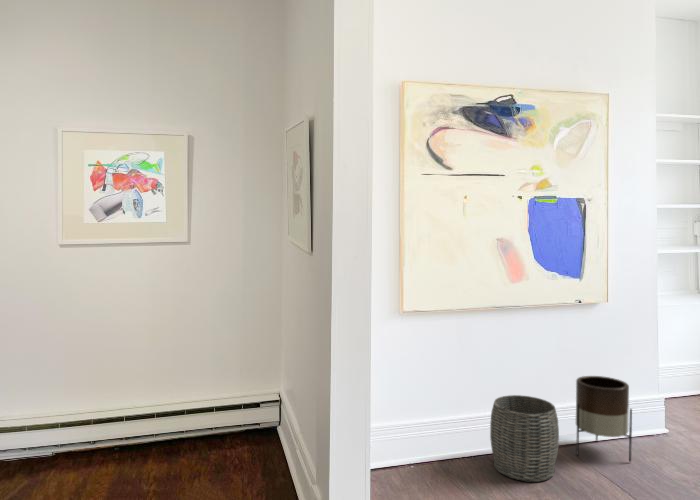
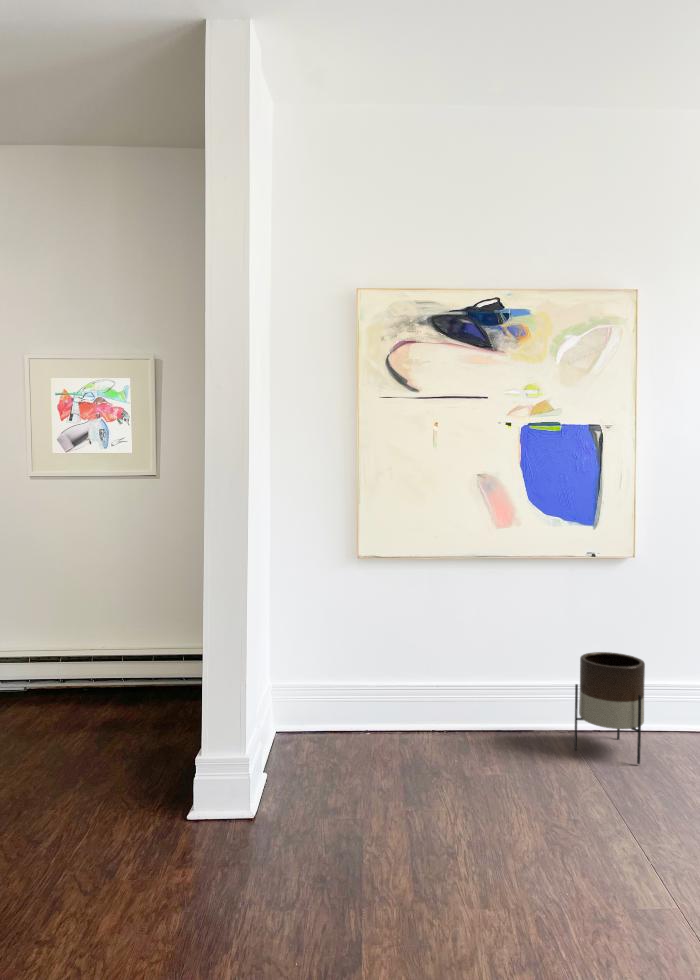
woven basket: present [490,395,559,482] -> none [455,667,535,769]

